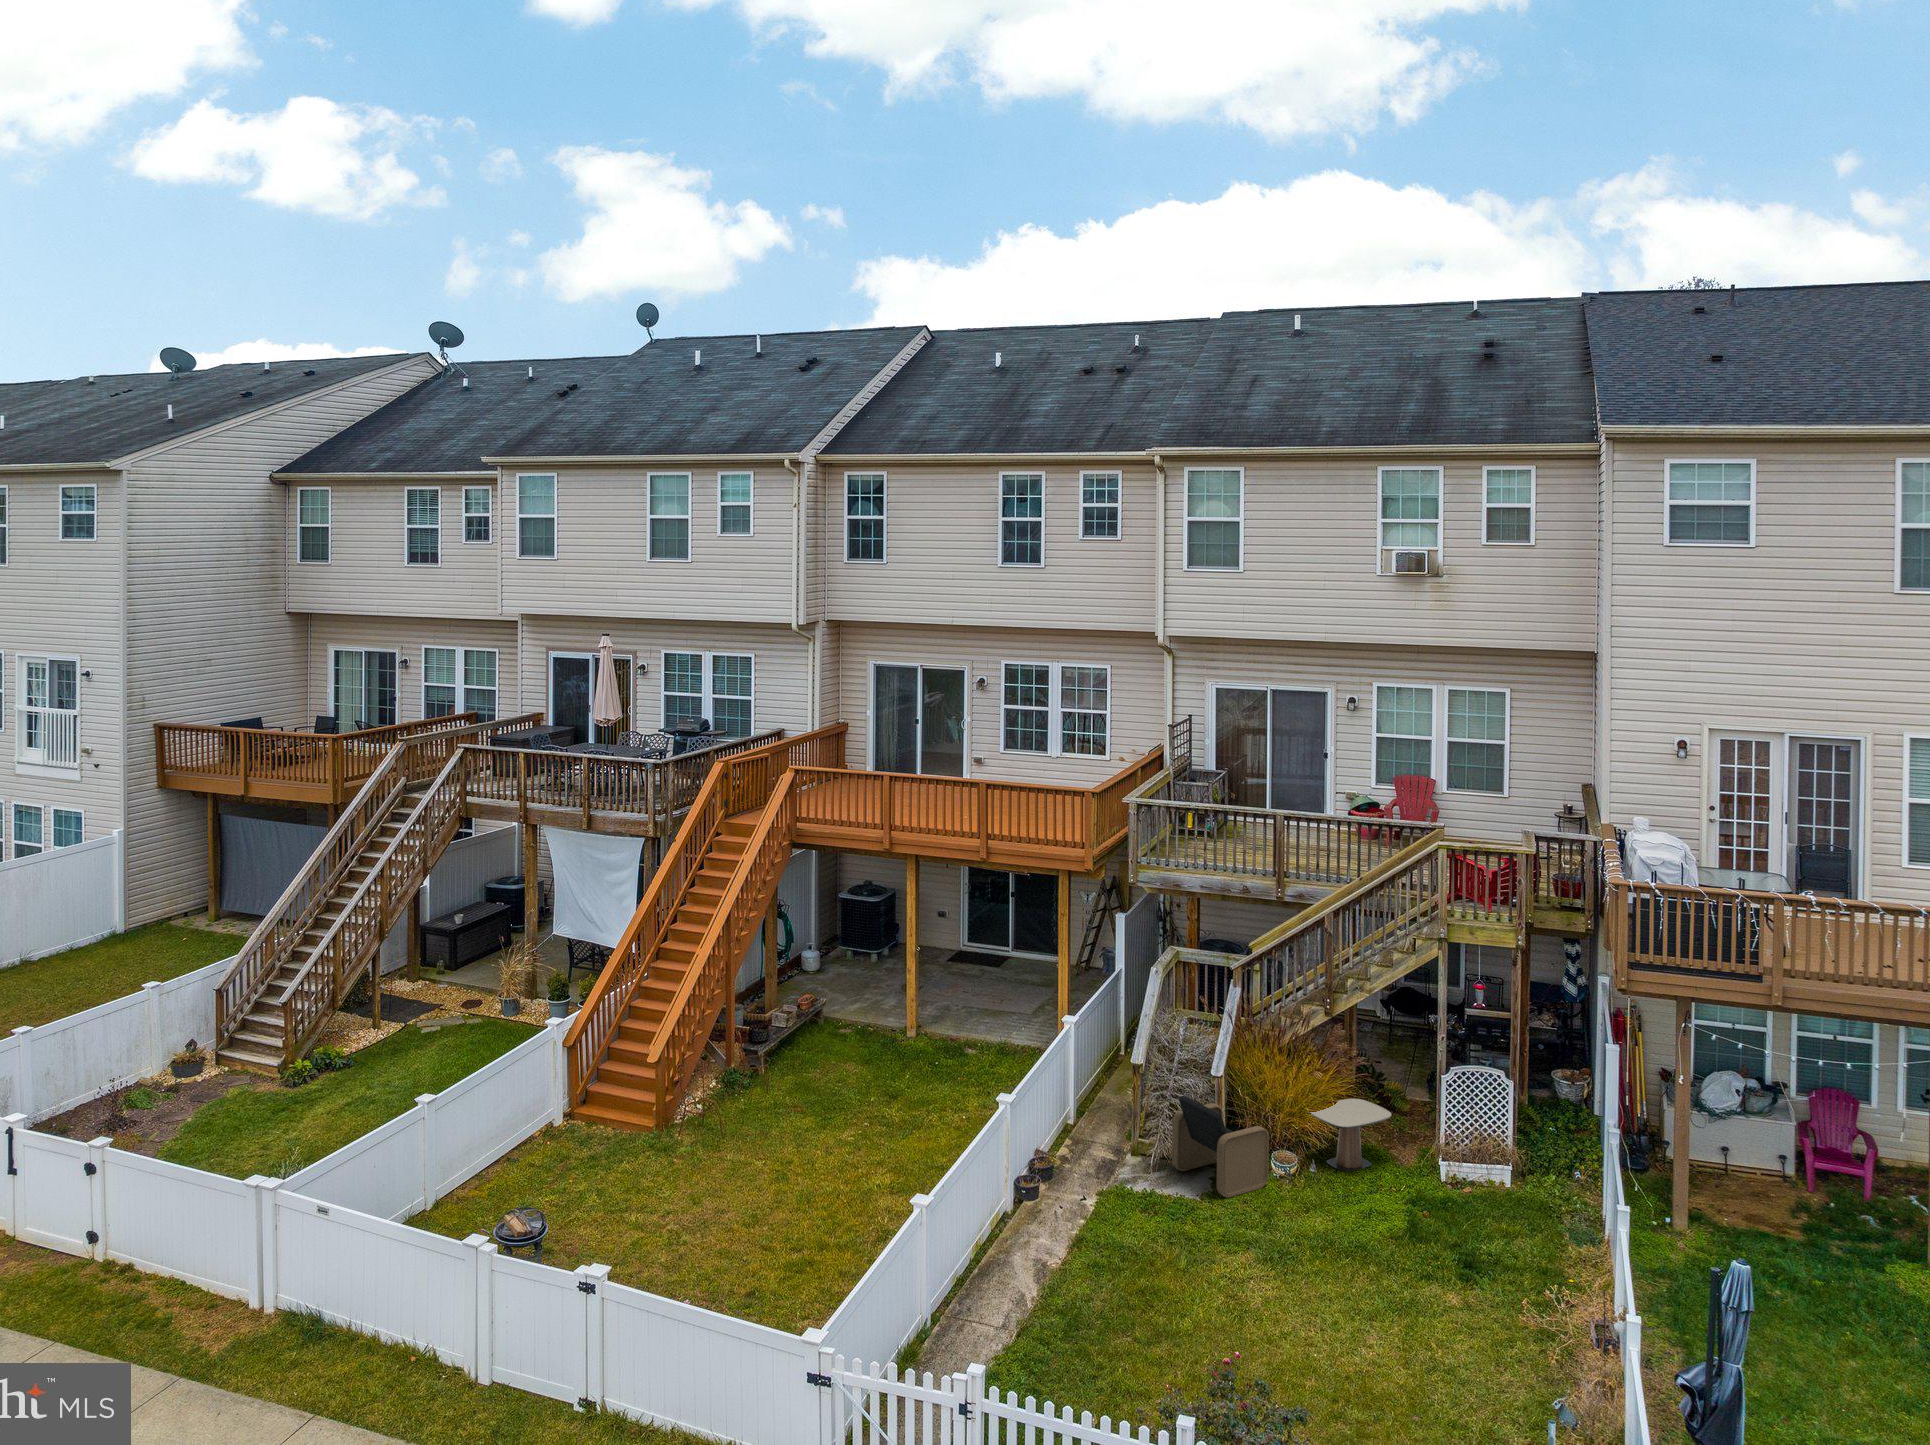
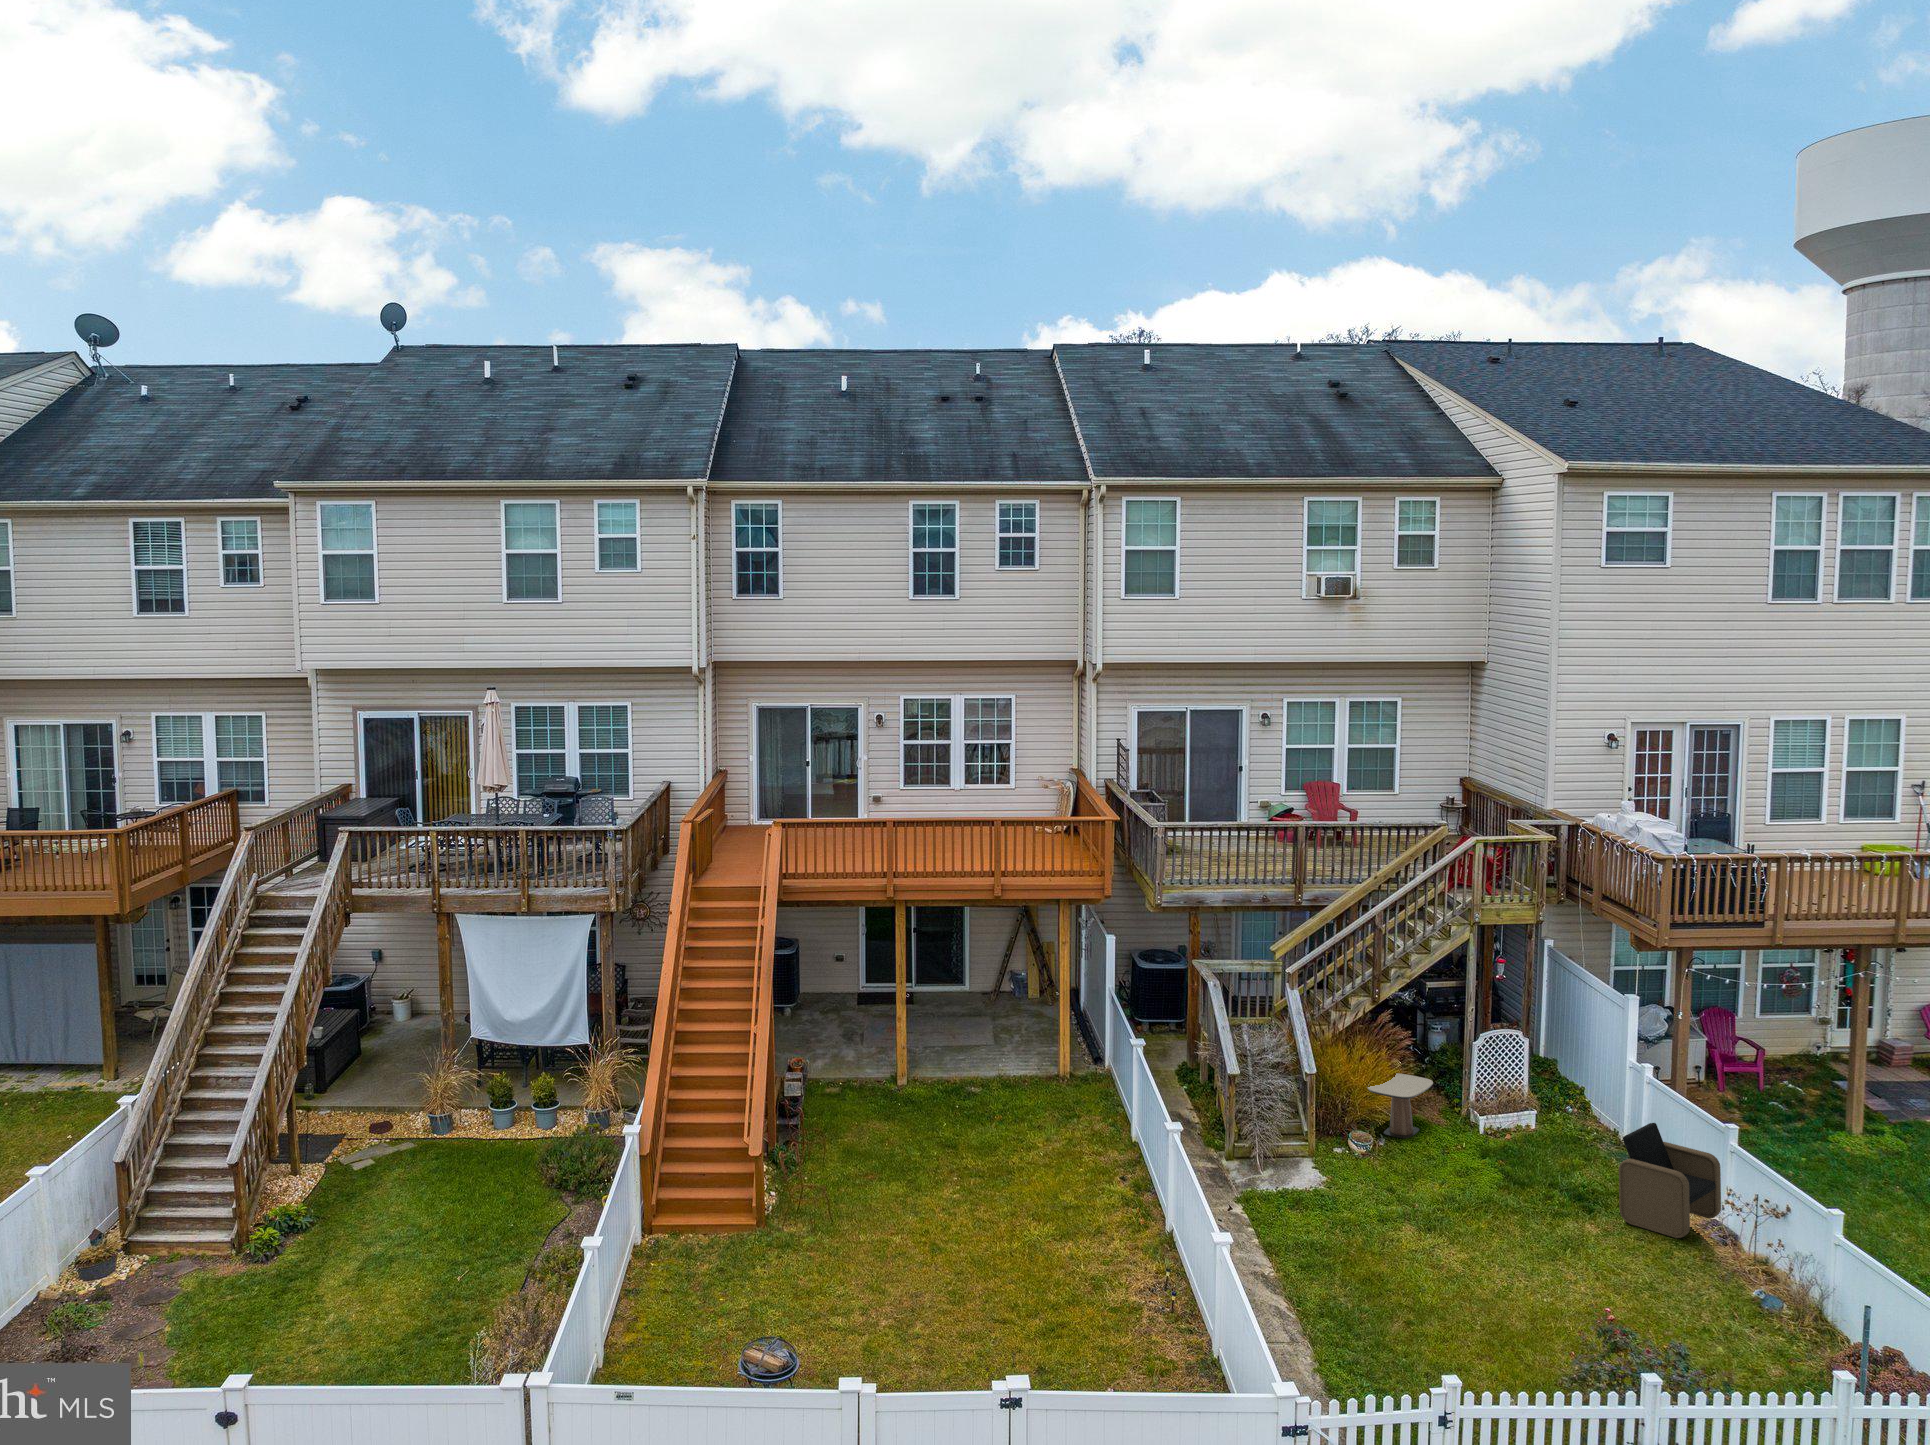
armchair: present [1172,1095,1269,1198] -> present [1619,1123,1721,1238]

